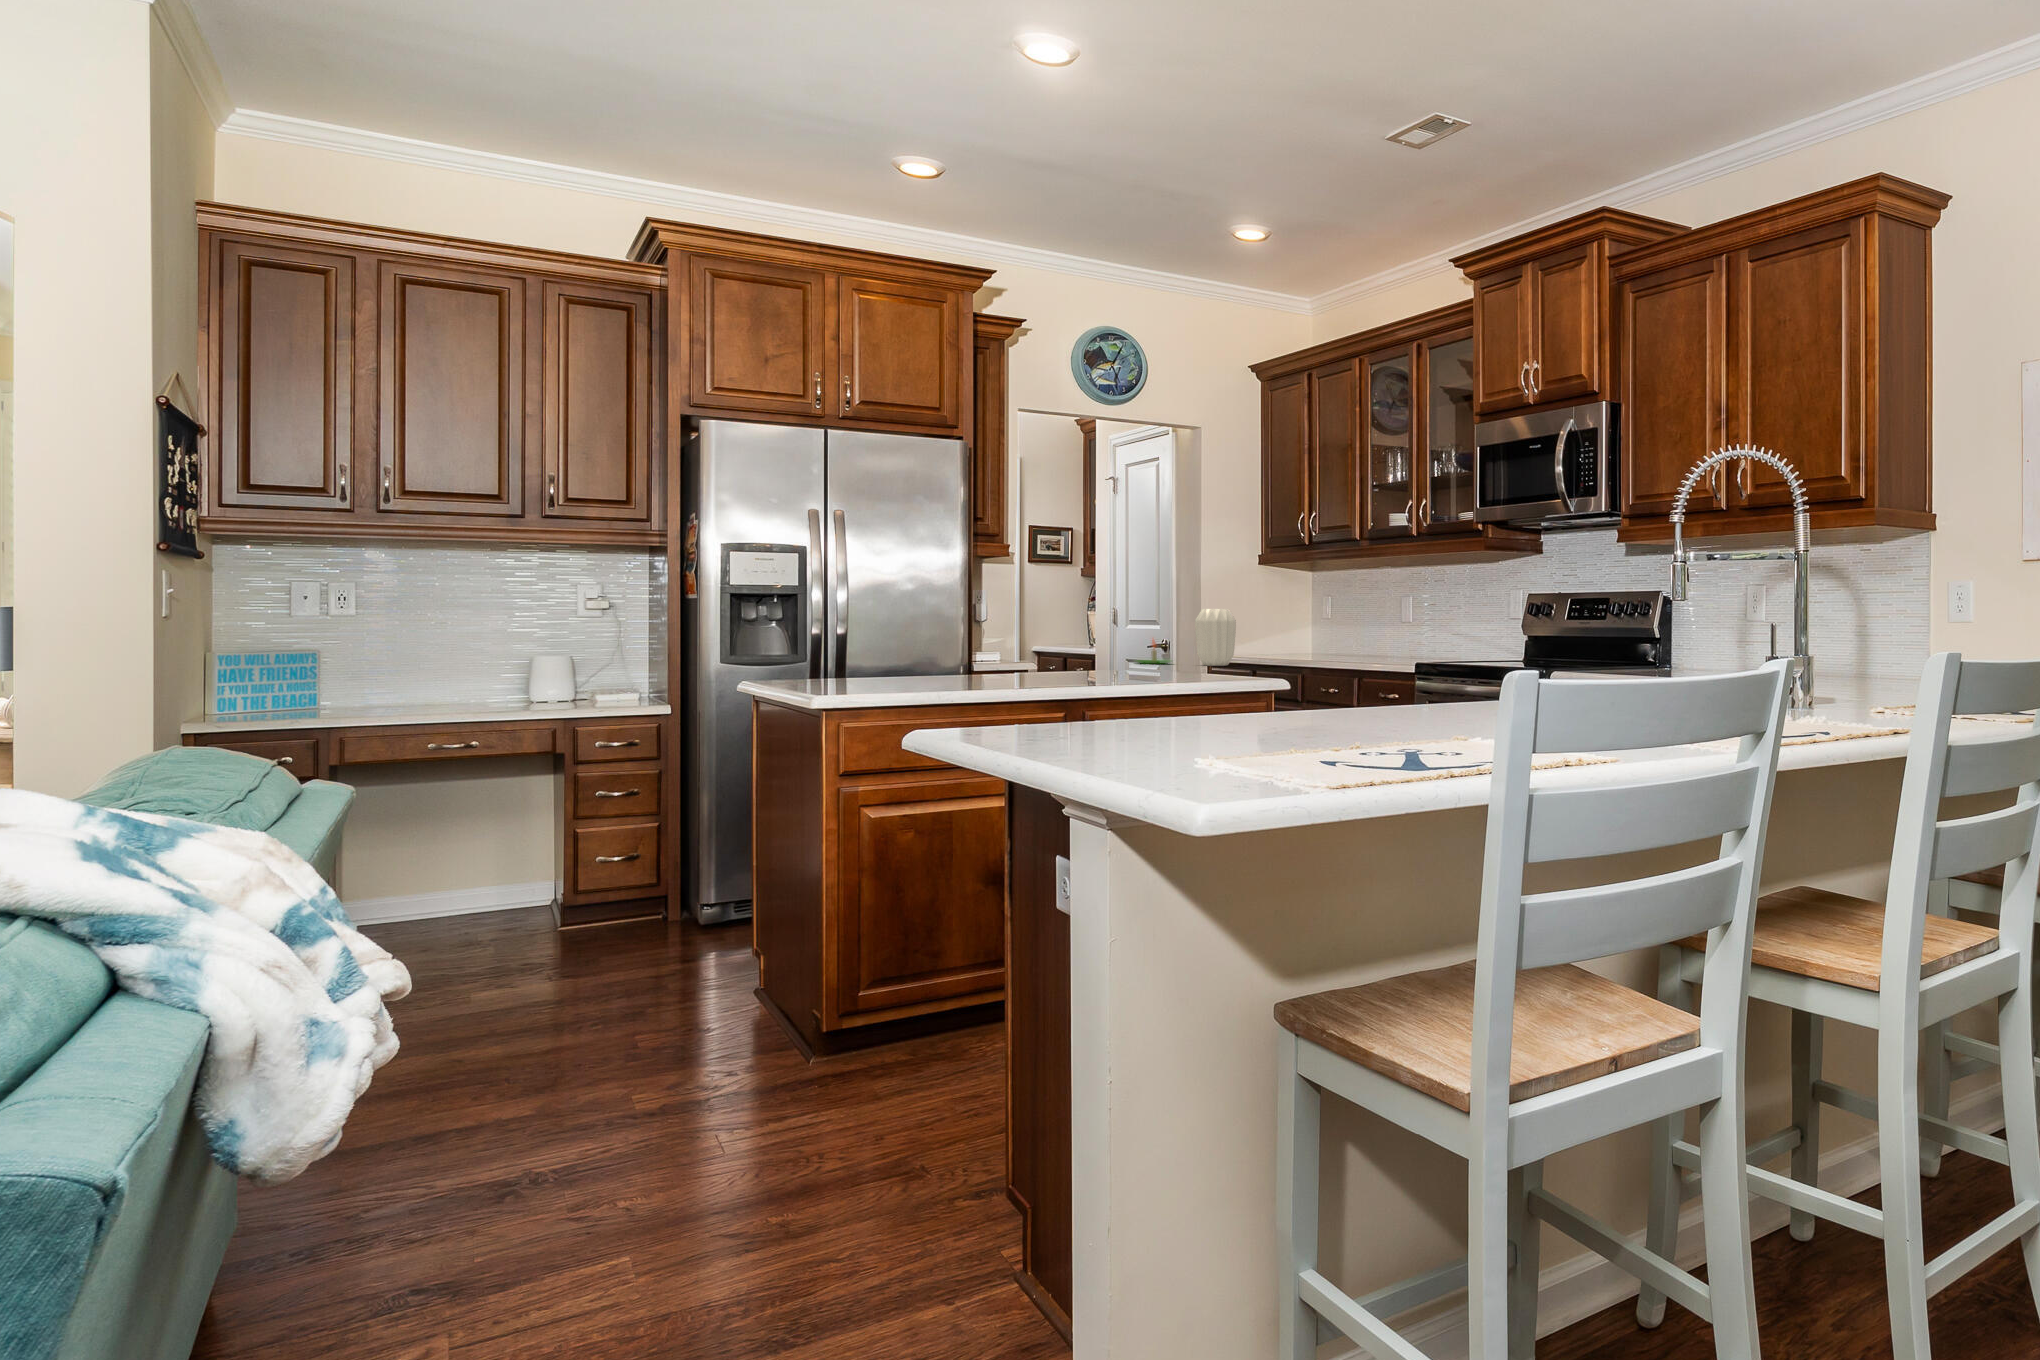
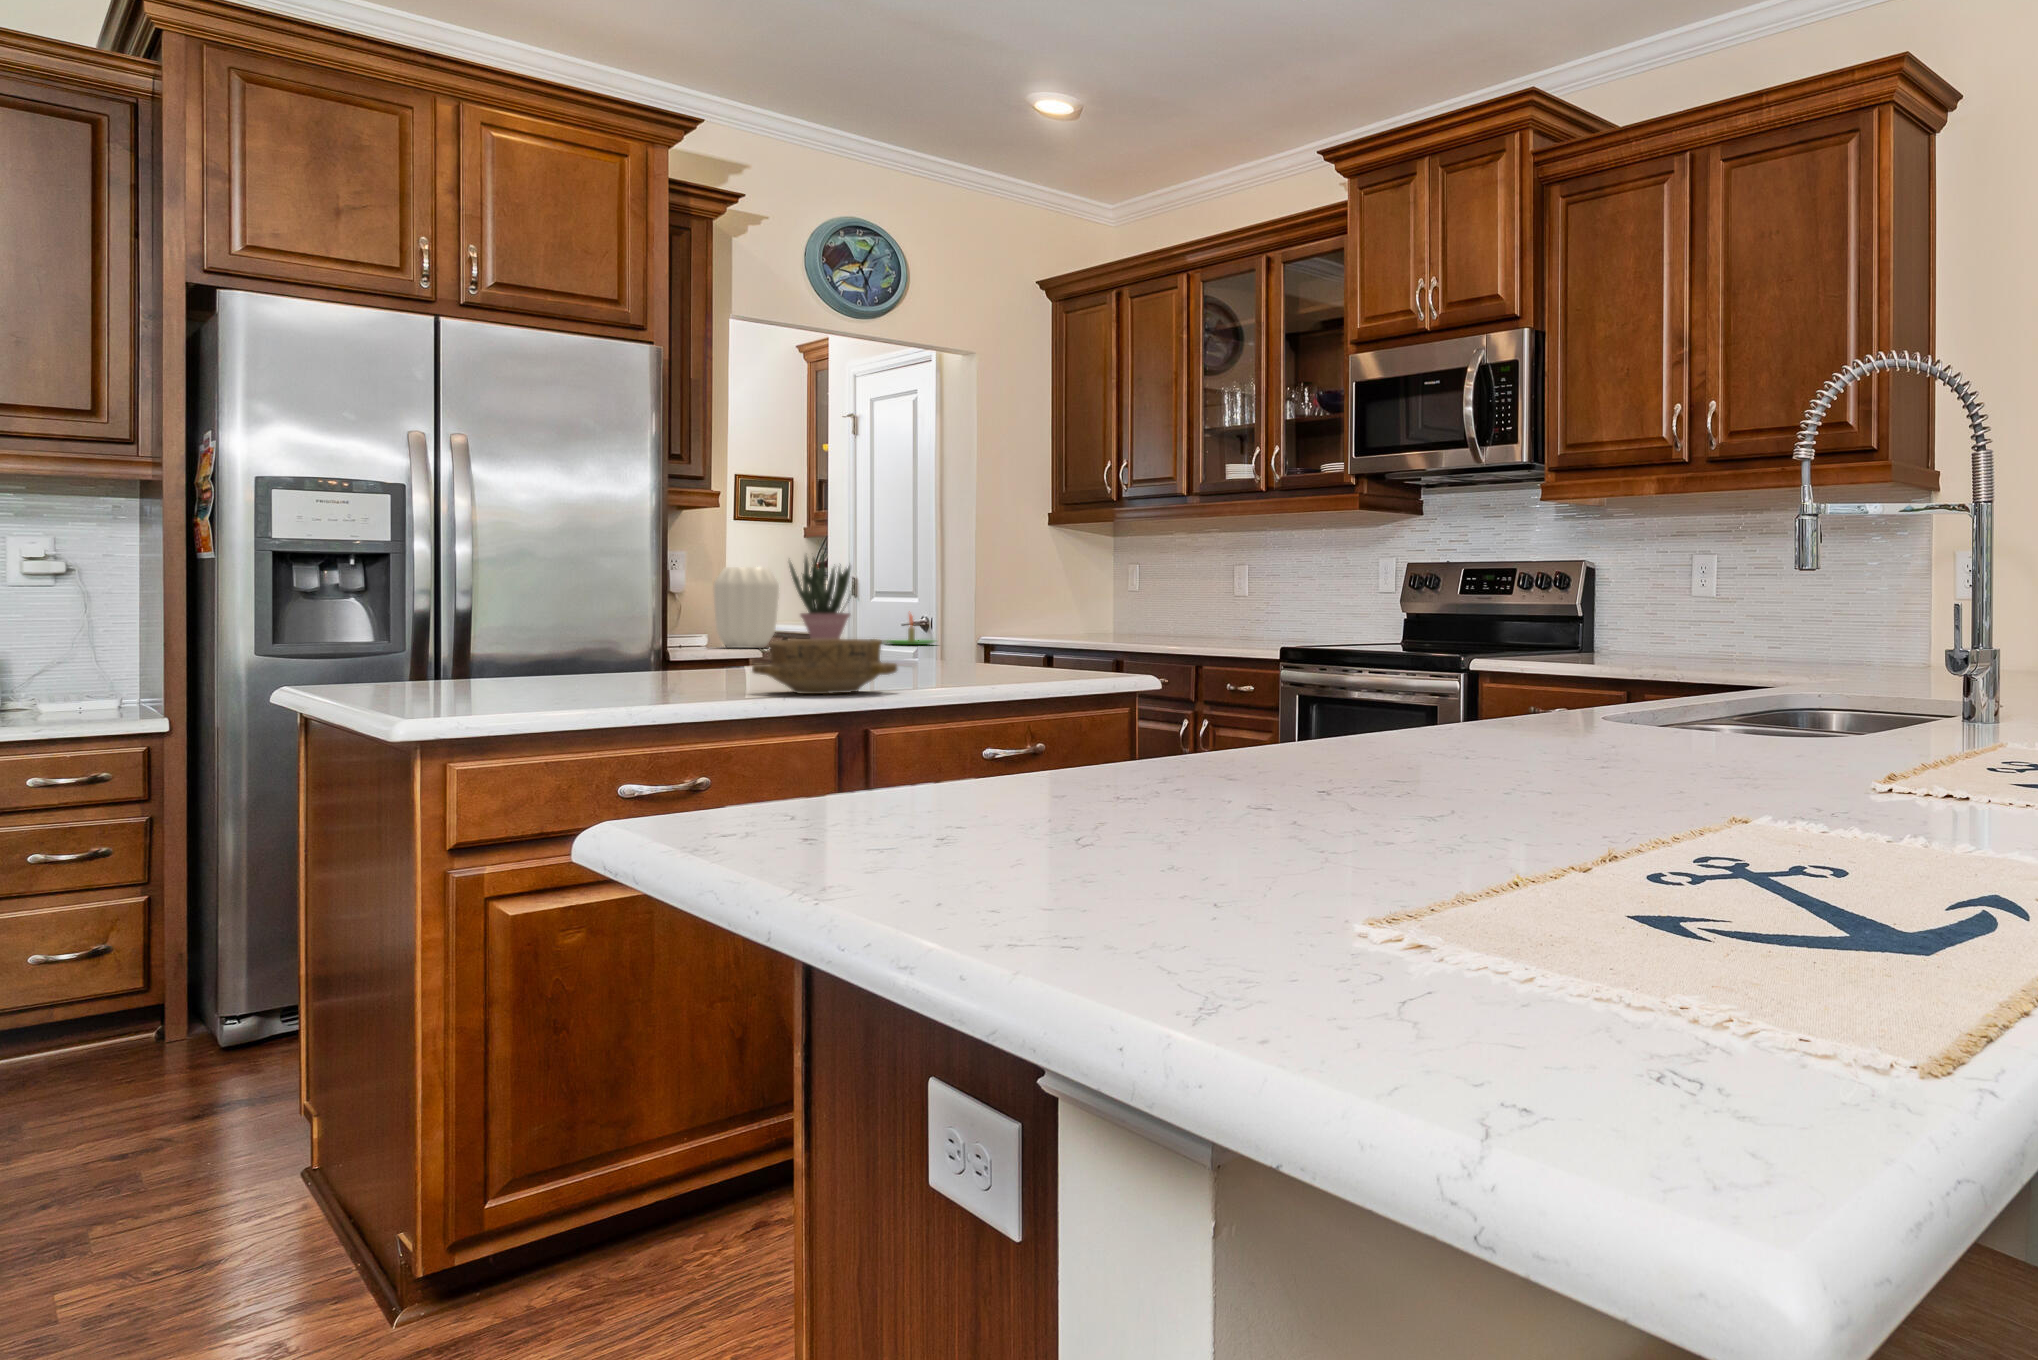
potted plant: none [1063,590,1111,663] -> present [789,555,850,639]
vase: present [1195,609,1236,666] -> present [714,567,779,648]
ceramic bowl: none [1016,651,1109,689] -> present [752,639,897,694]

